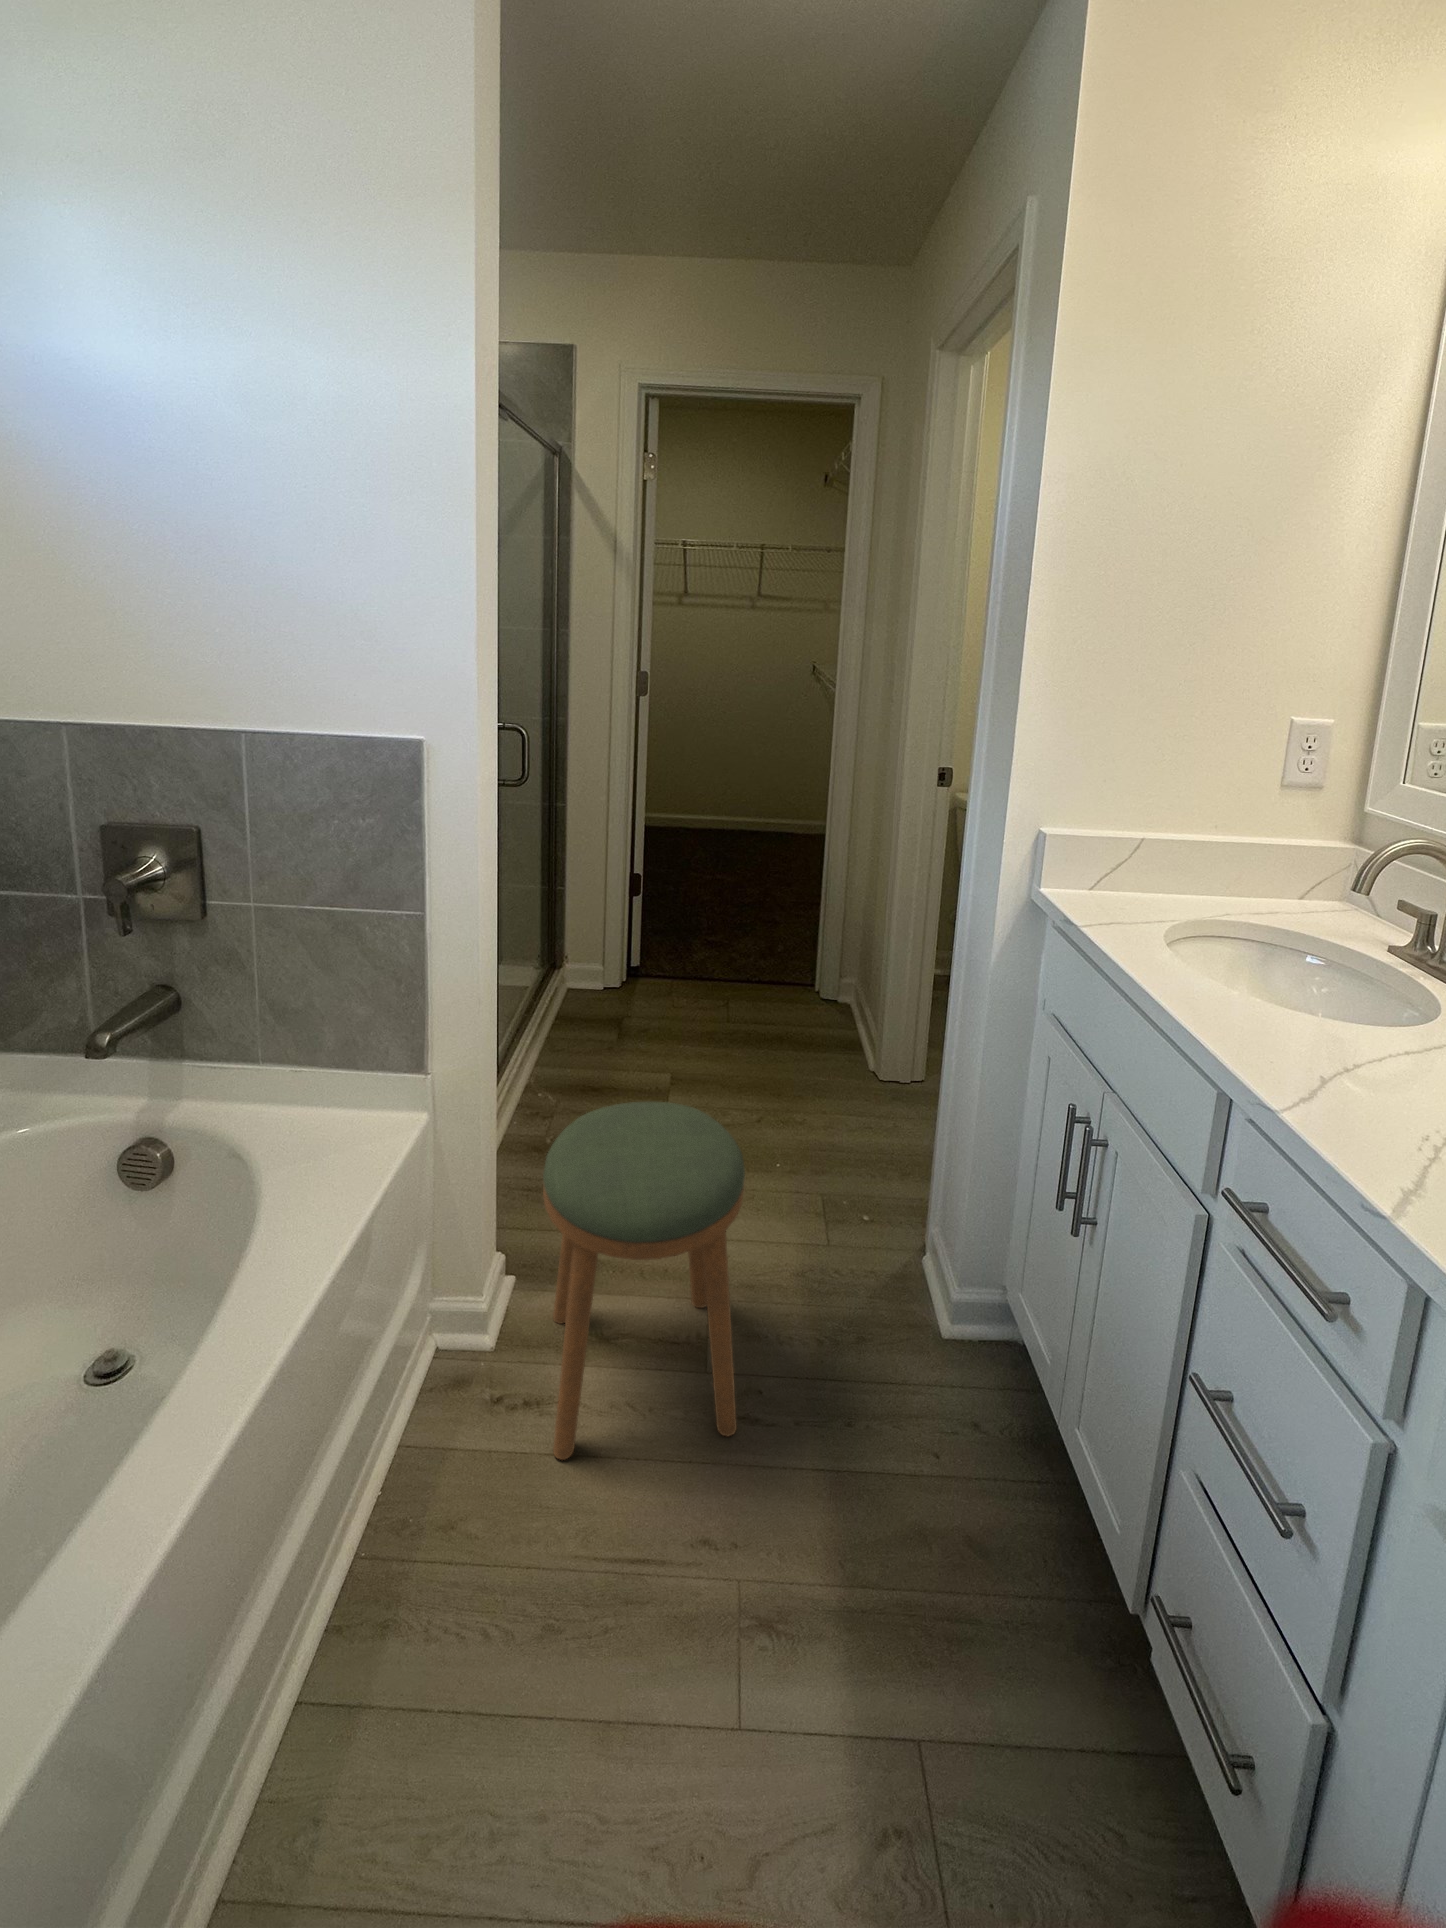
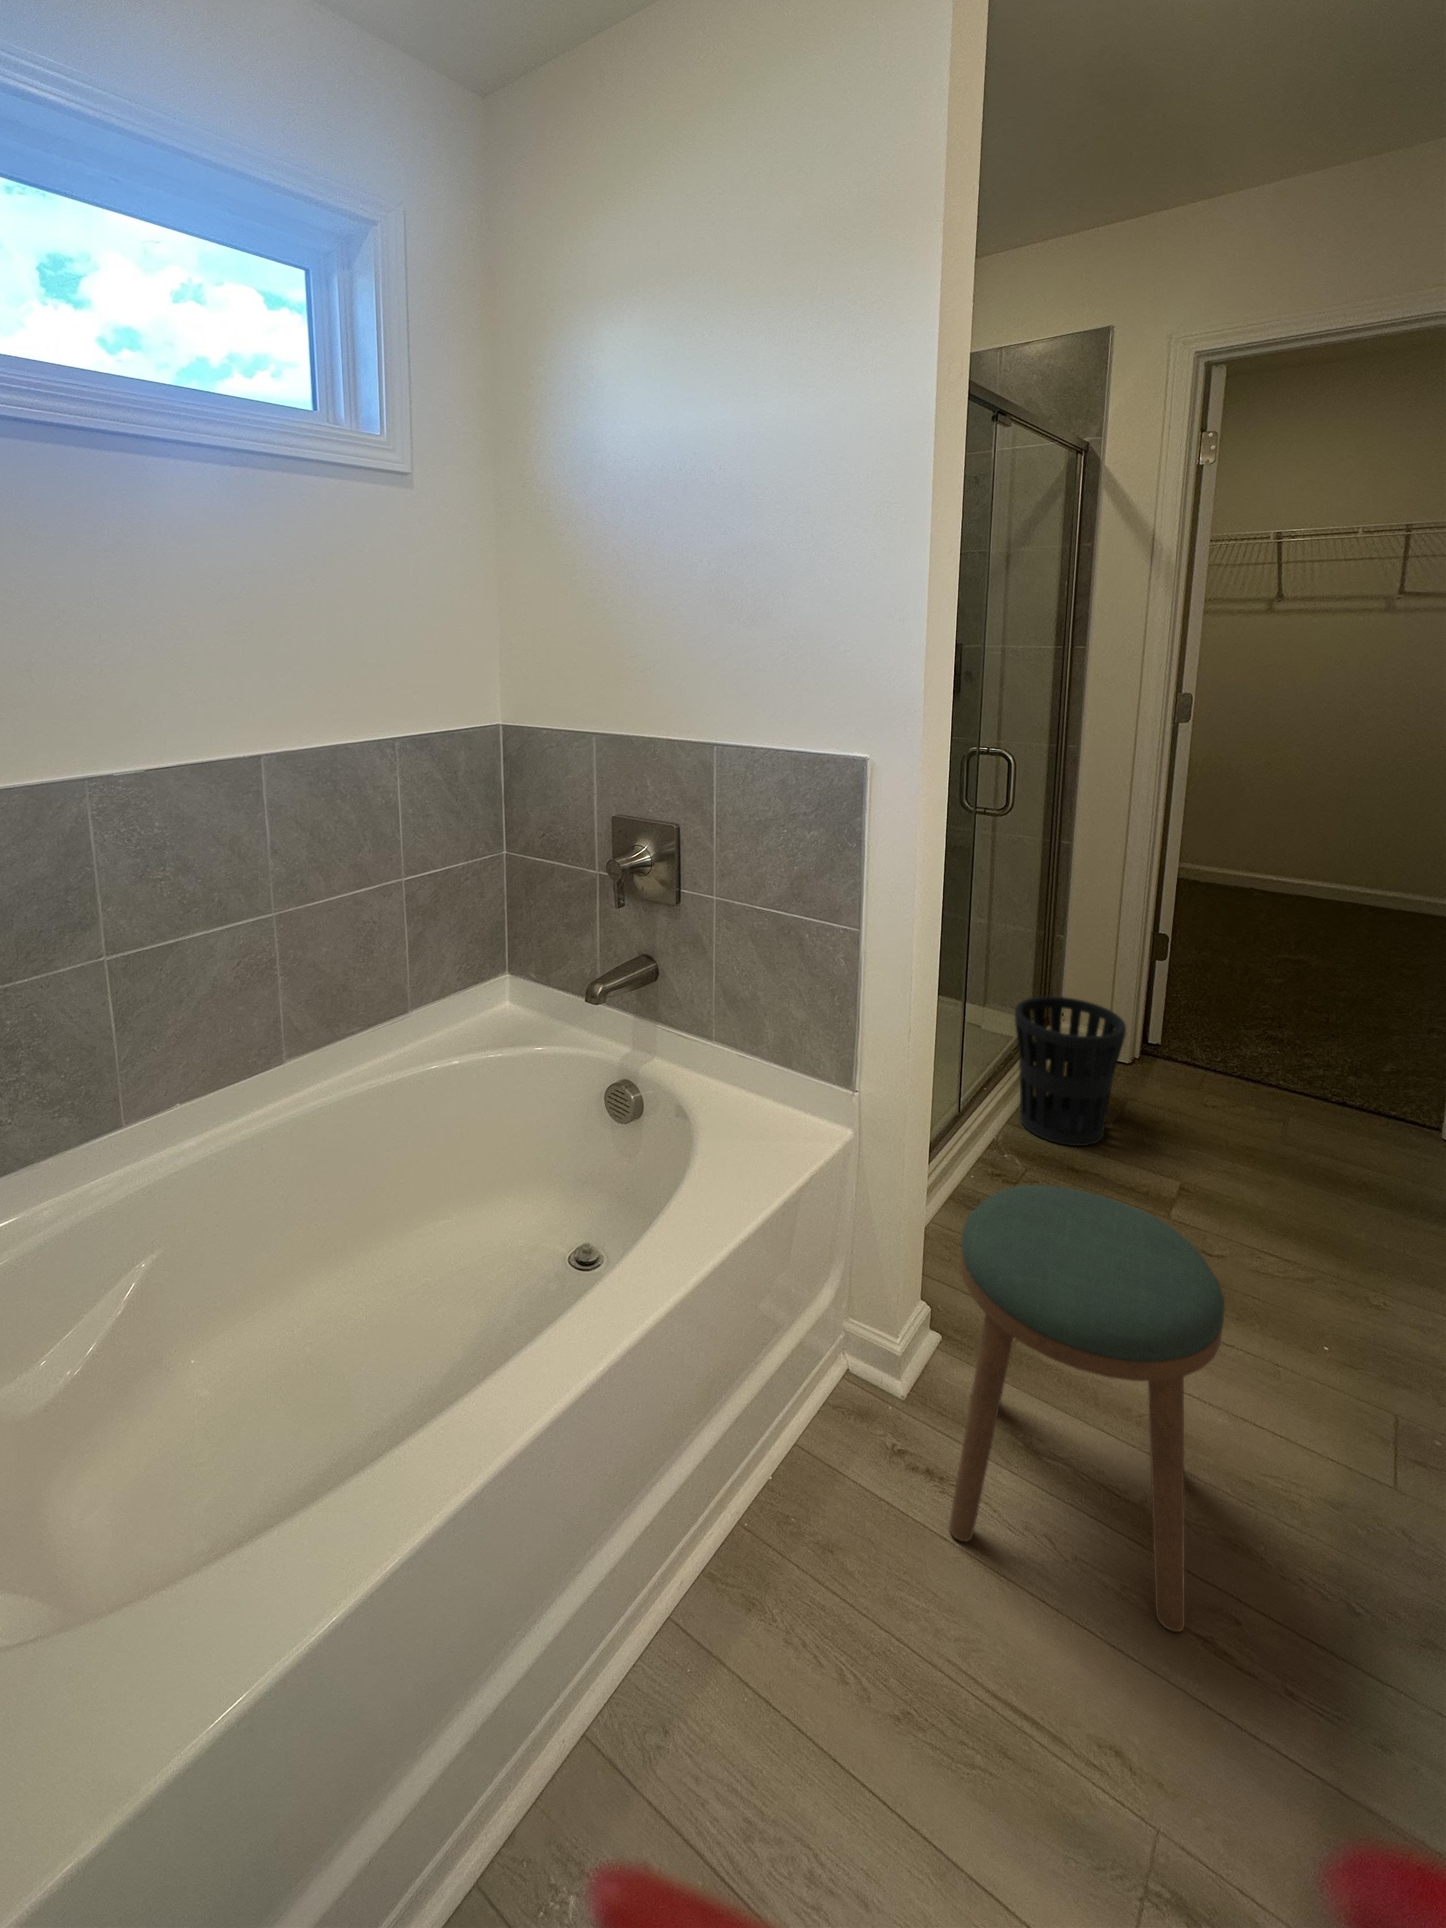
wastebasket: none [538,941,622,1065] -> present [1015,996,1126,1146]

